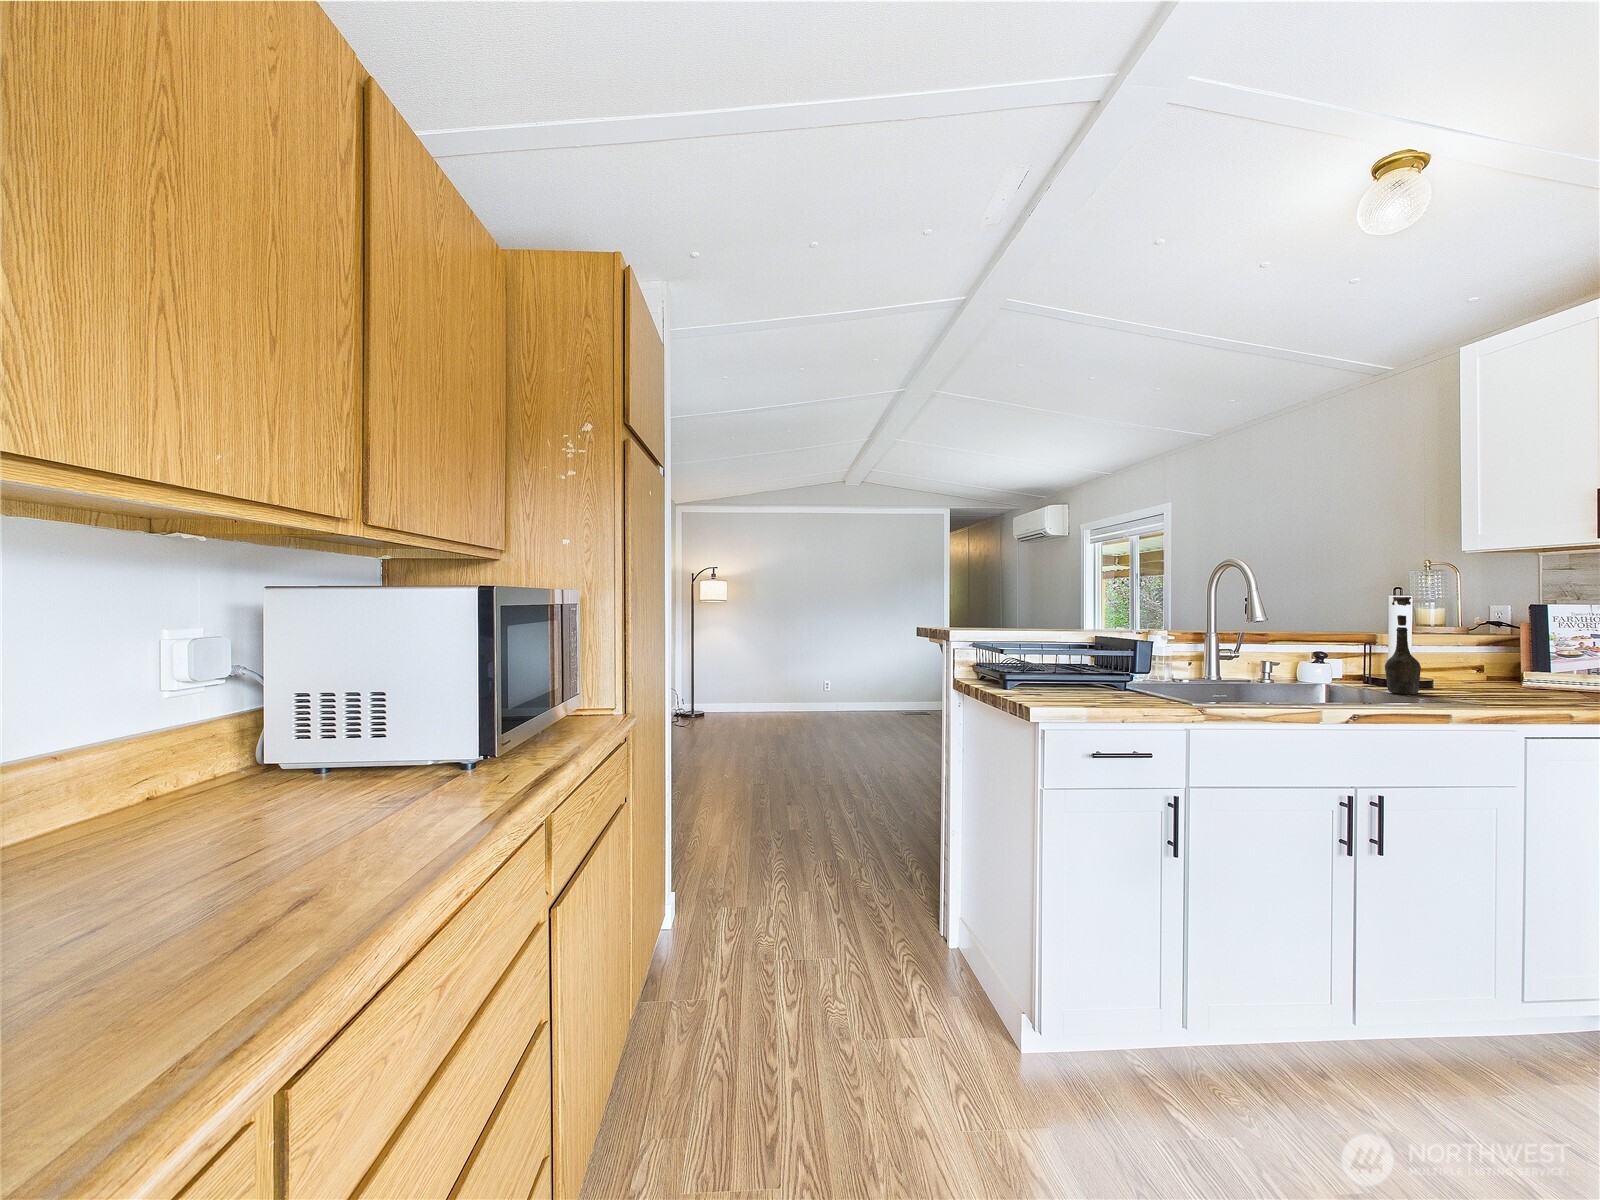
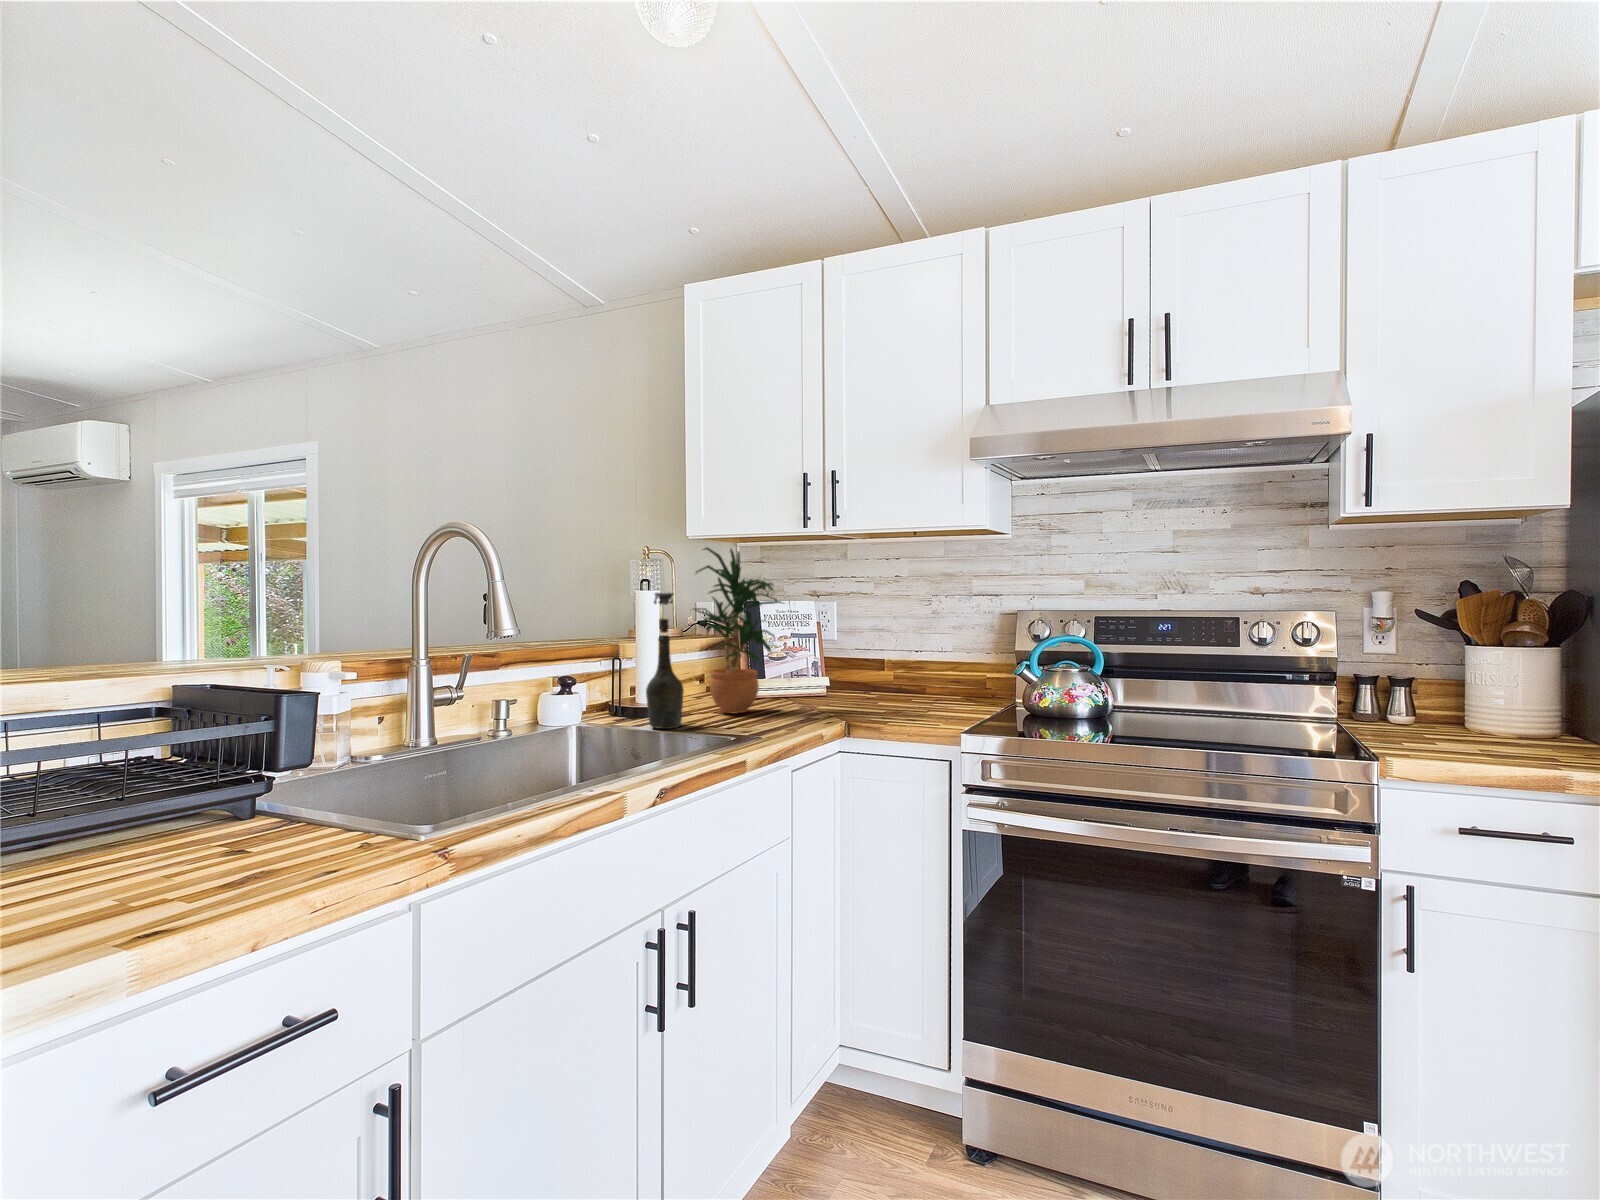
potted plant: none [1436,561,1546,693] -> present [694,548,784,713]

